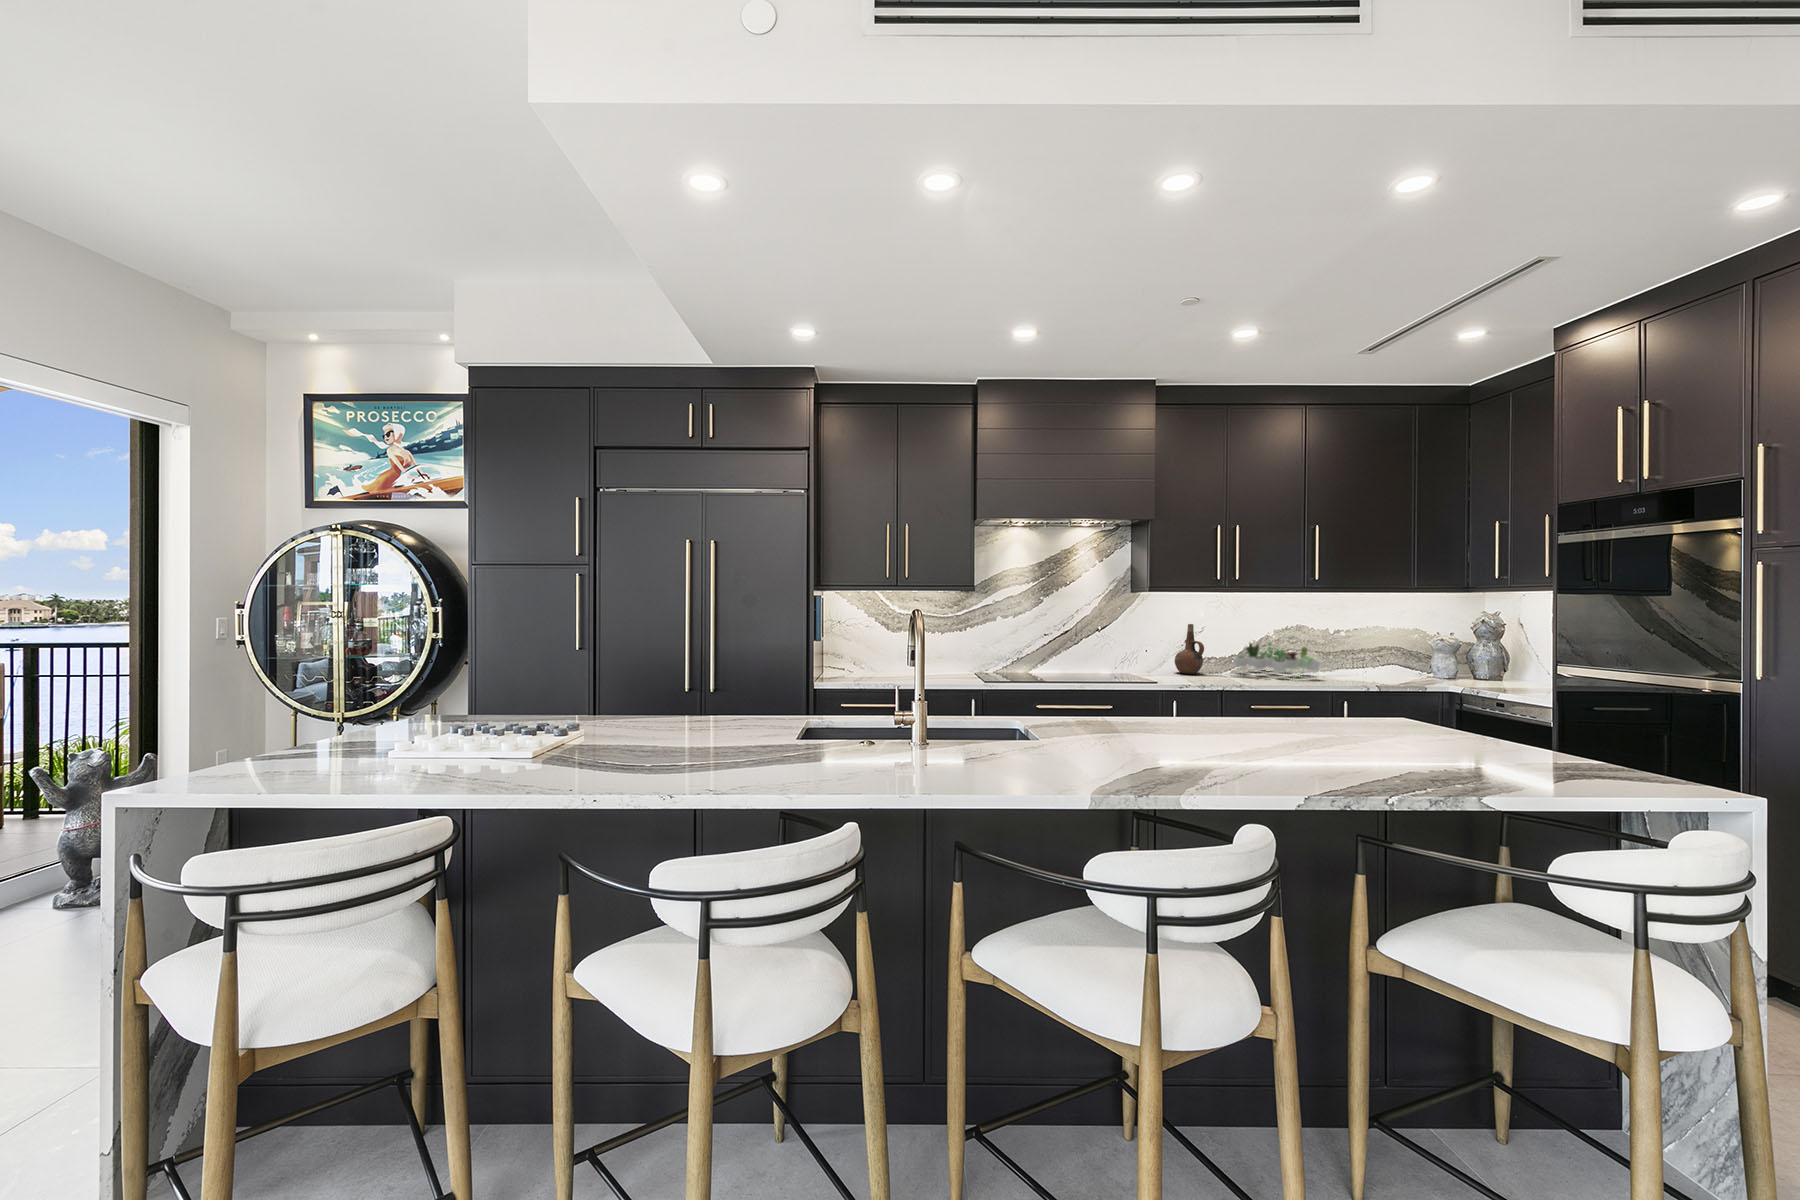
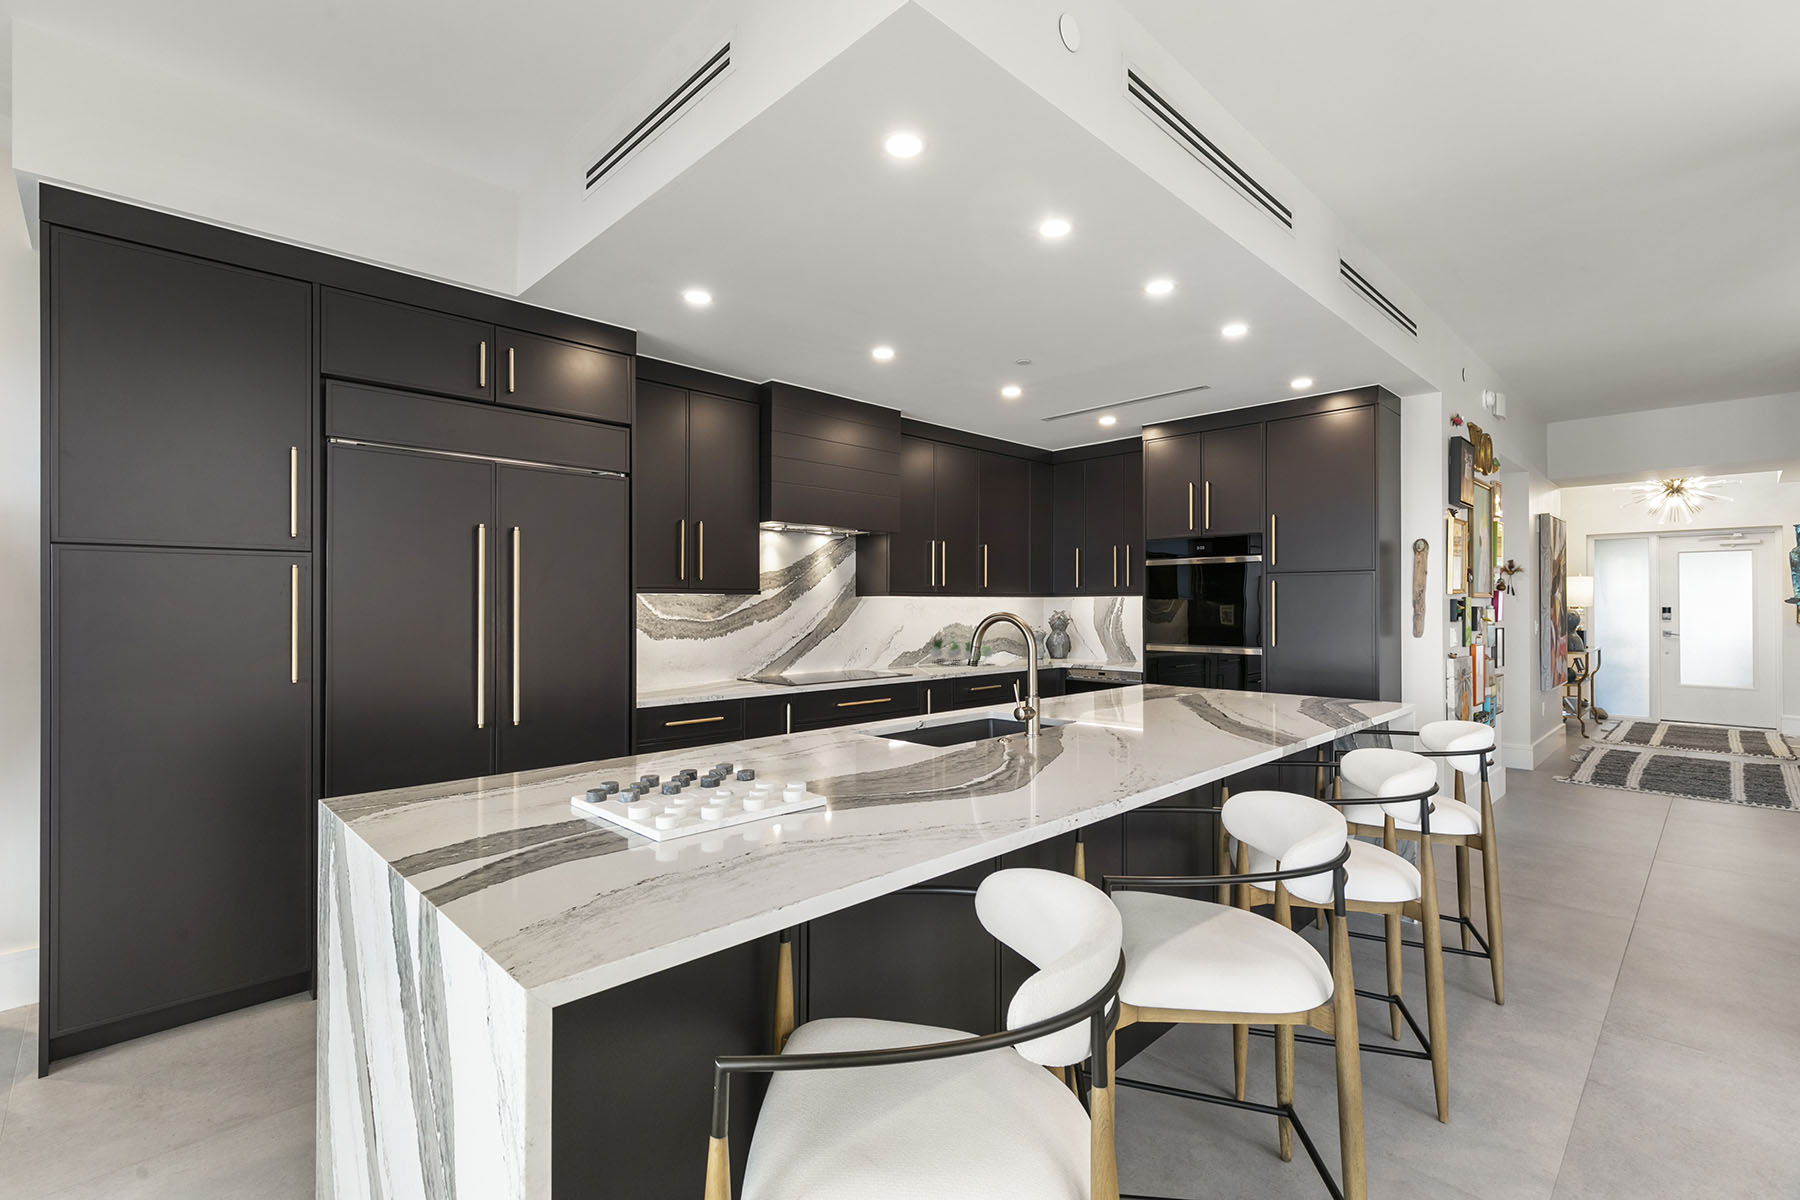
ceramic pitcher: present [1175,624,1204,674] -> none [894,624,918,665]

